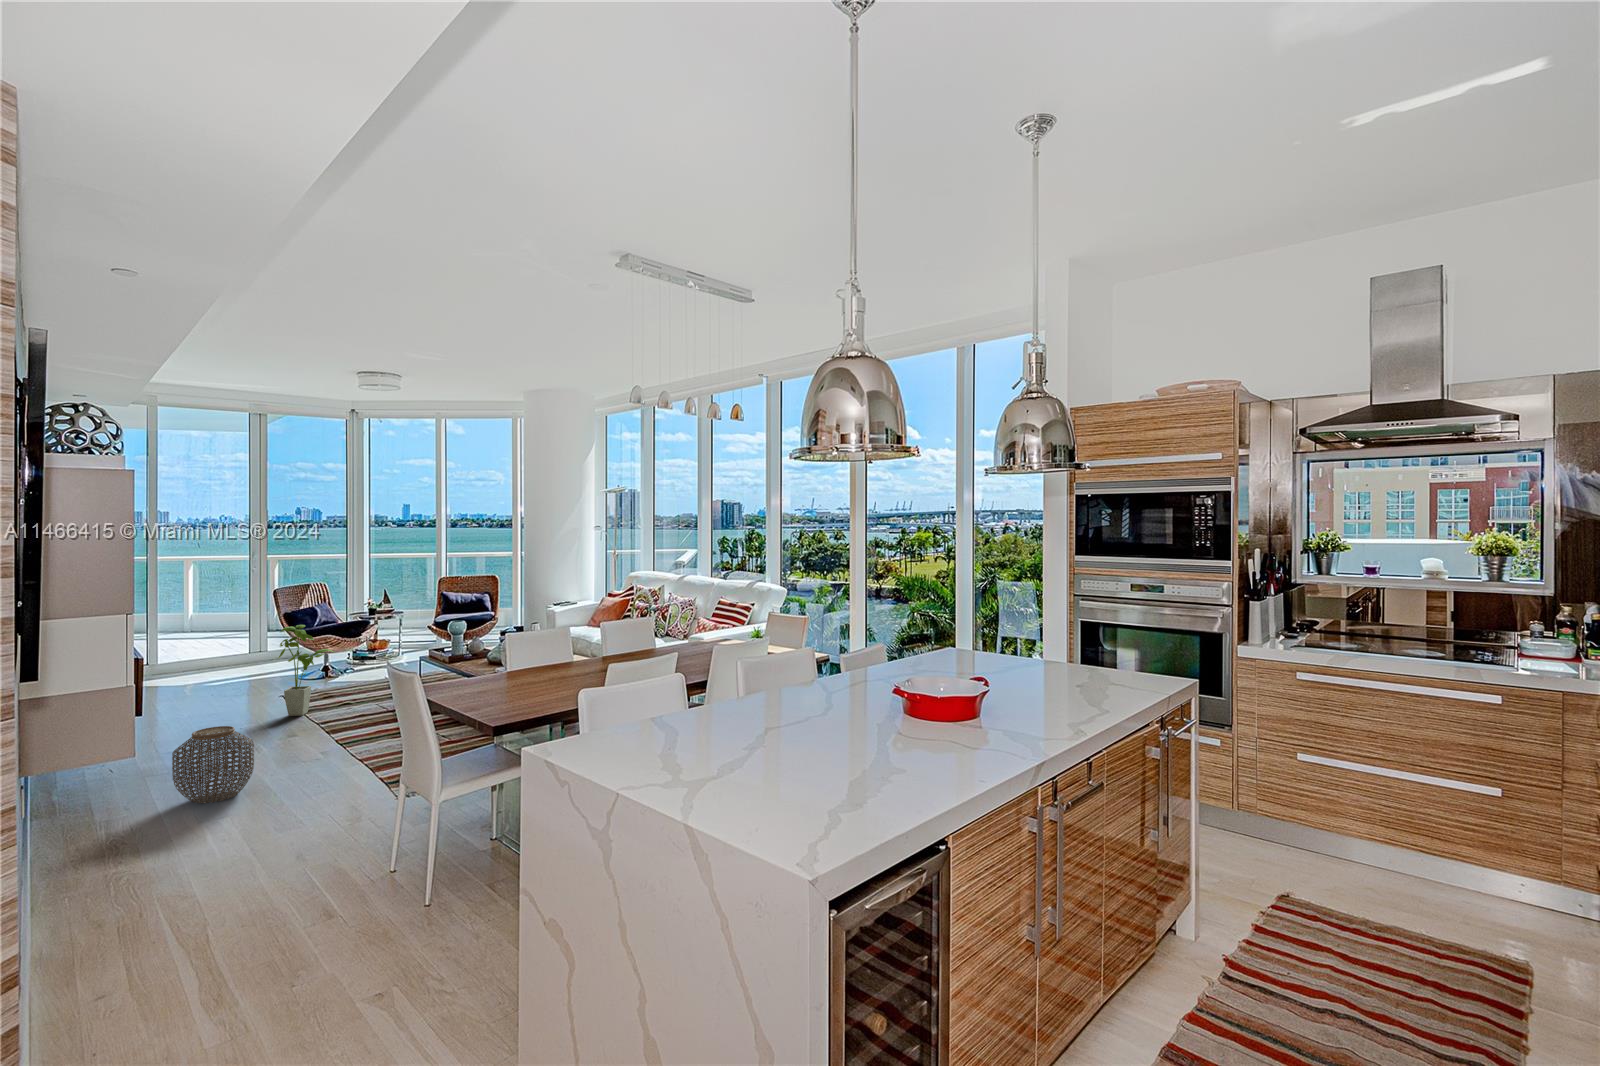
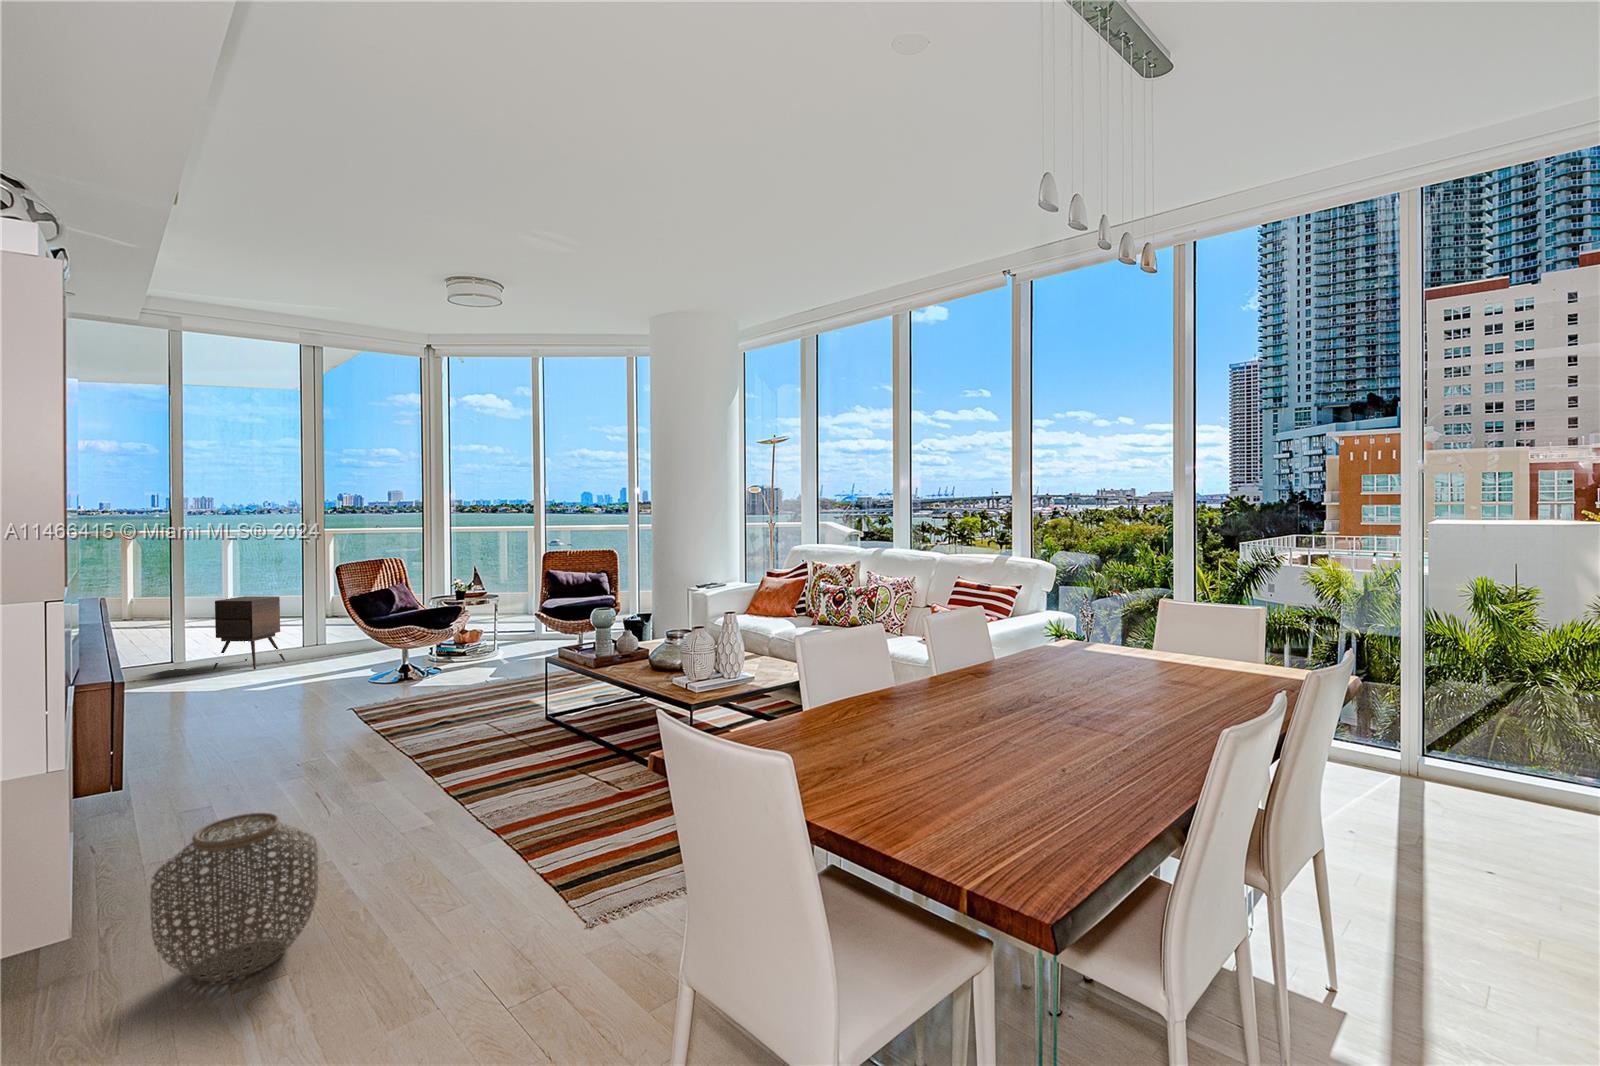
side table: none [179,614,234,671] -> present [213,596,285,670]
house plant: present [278,625,333,716] -> none [348,611,432,749]

